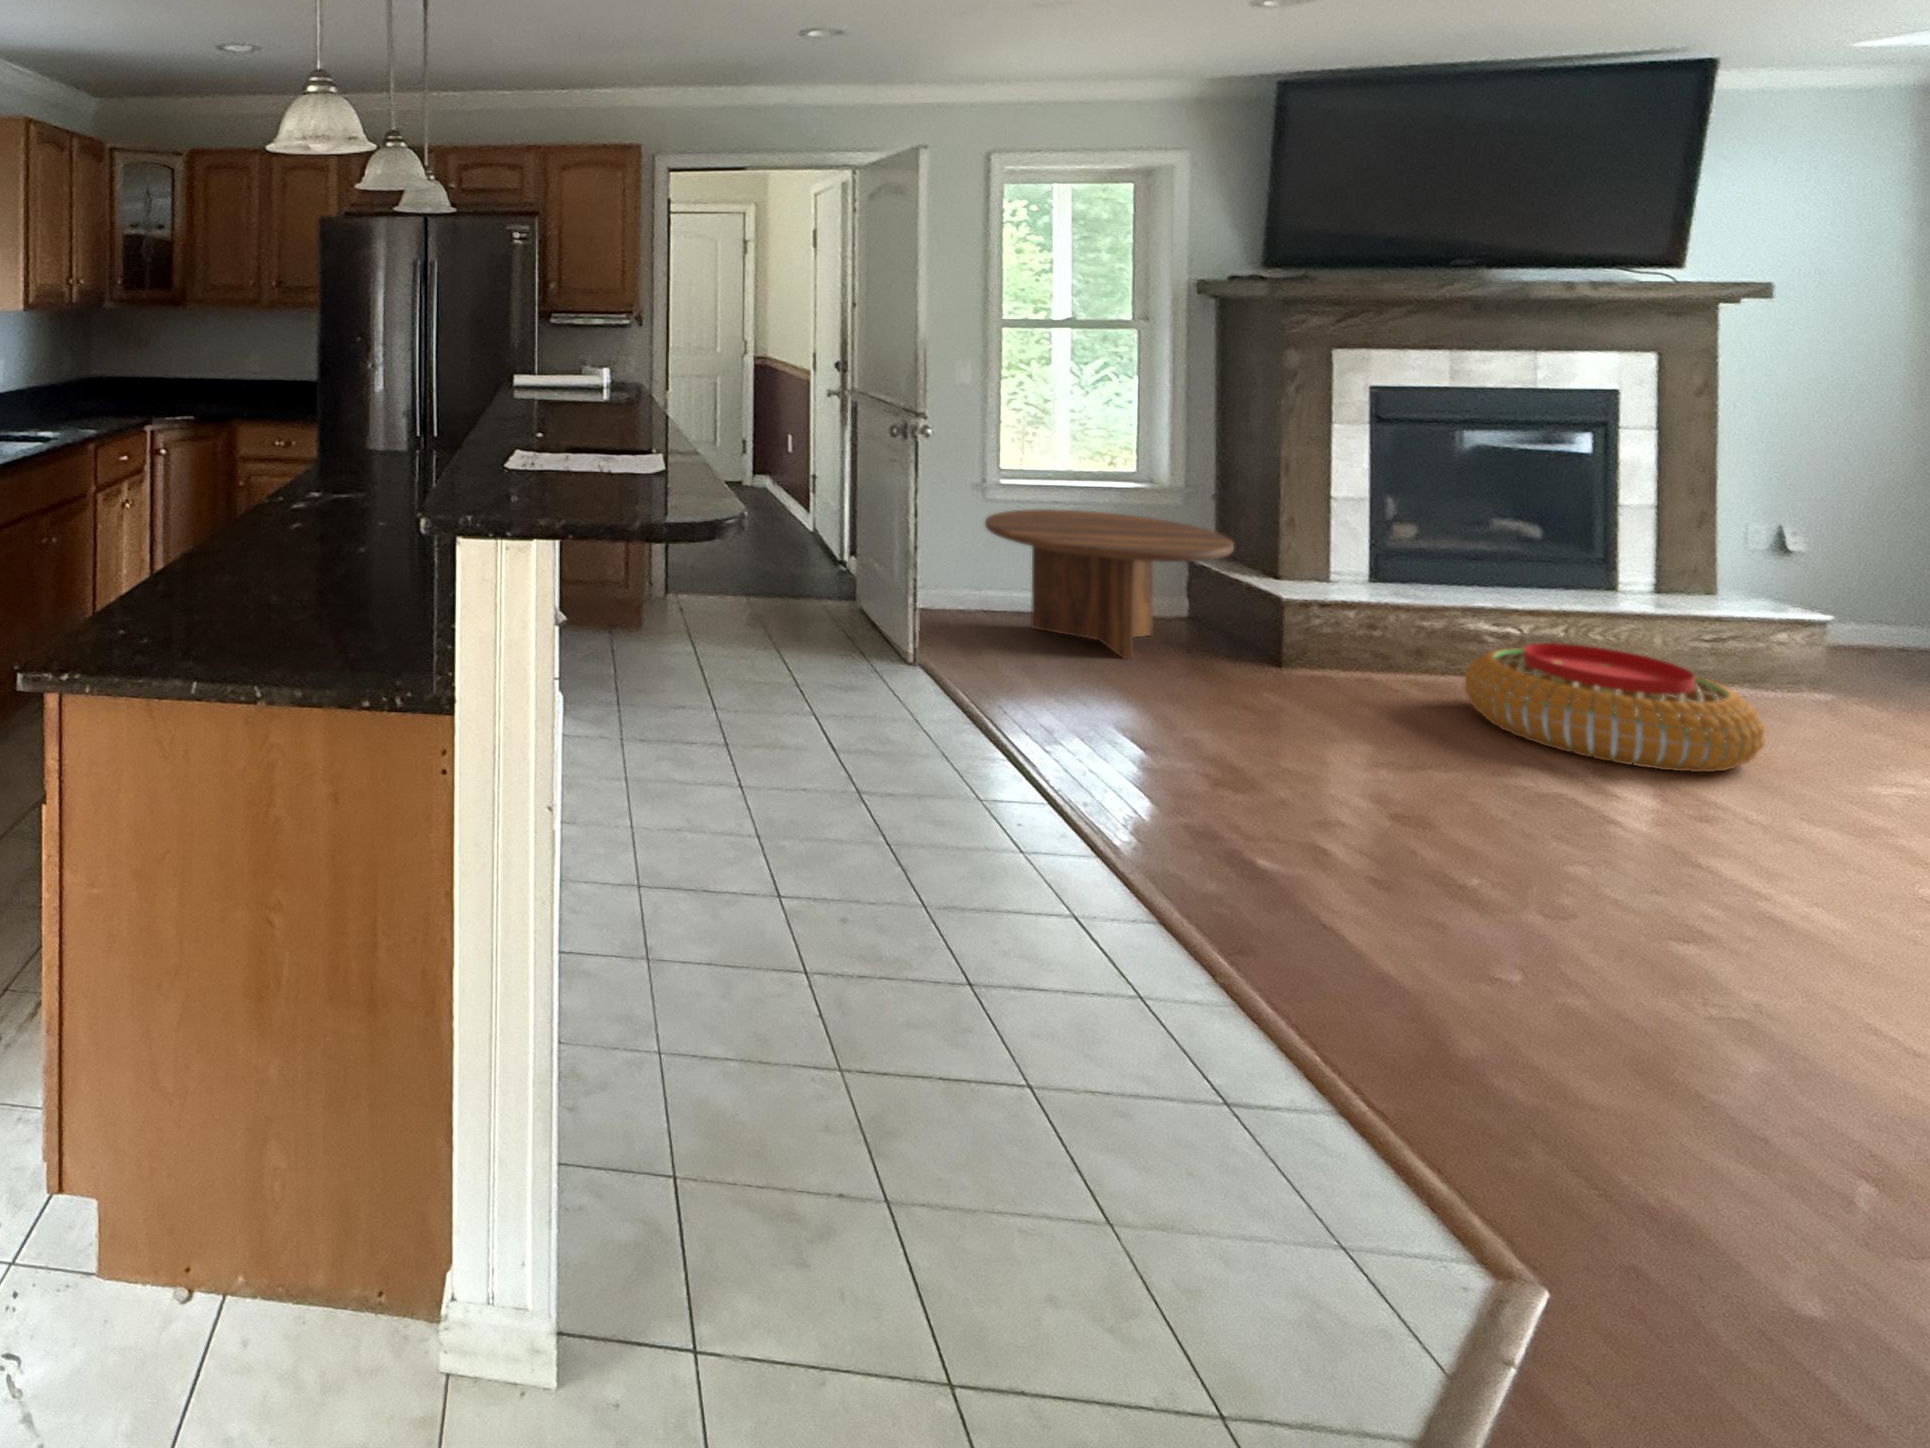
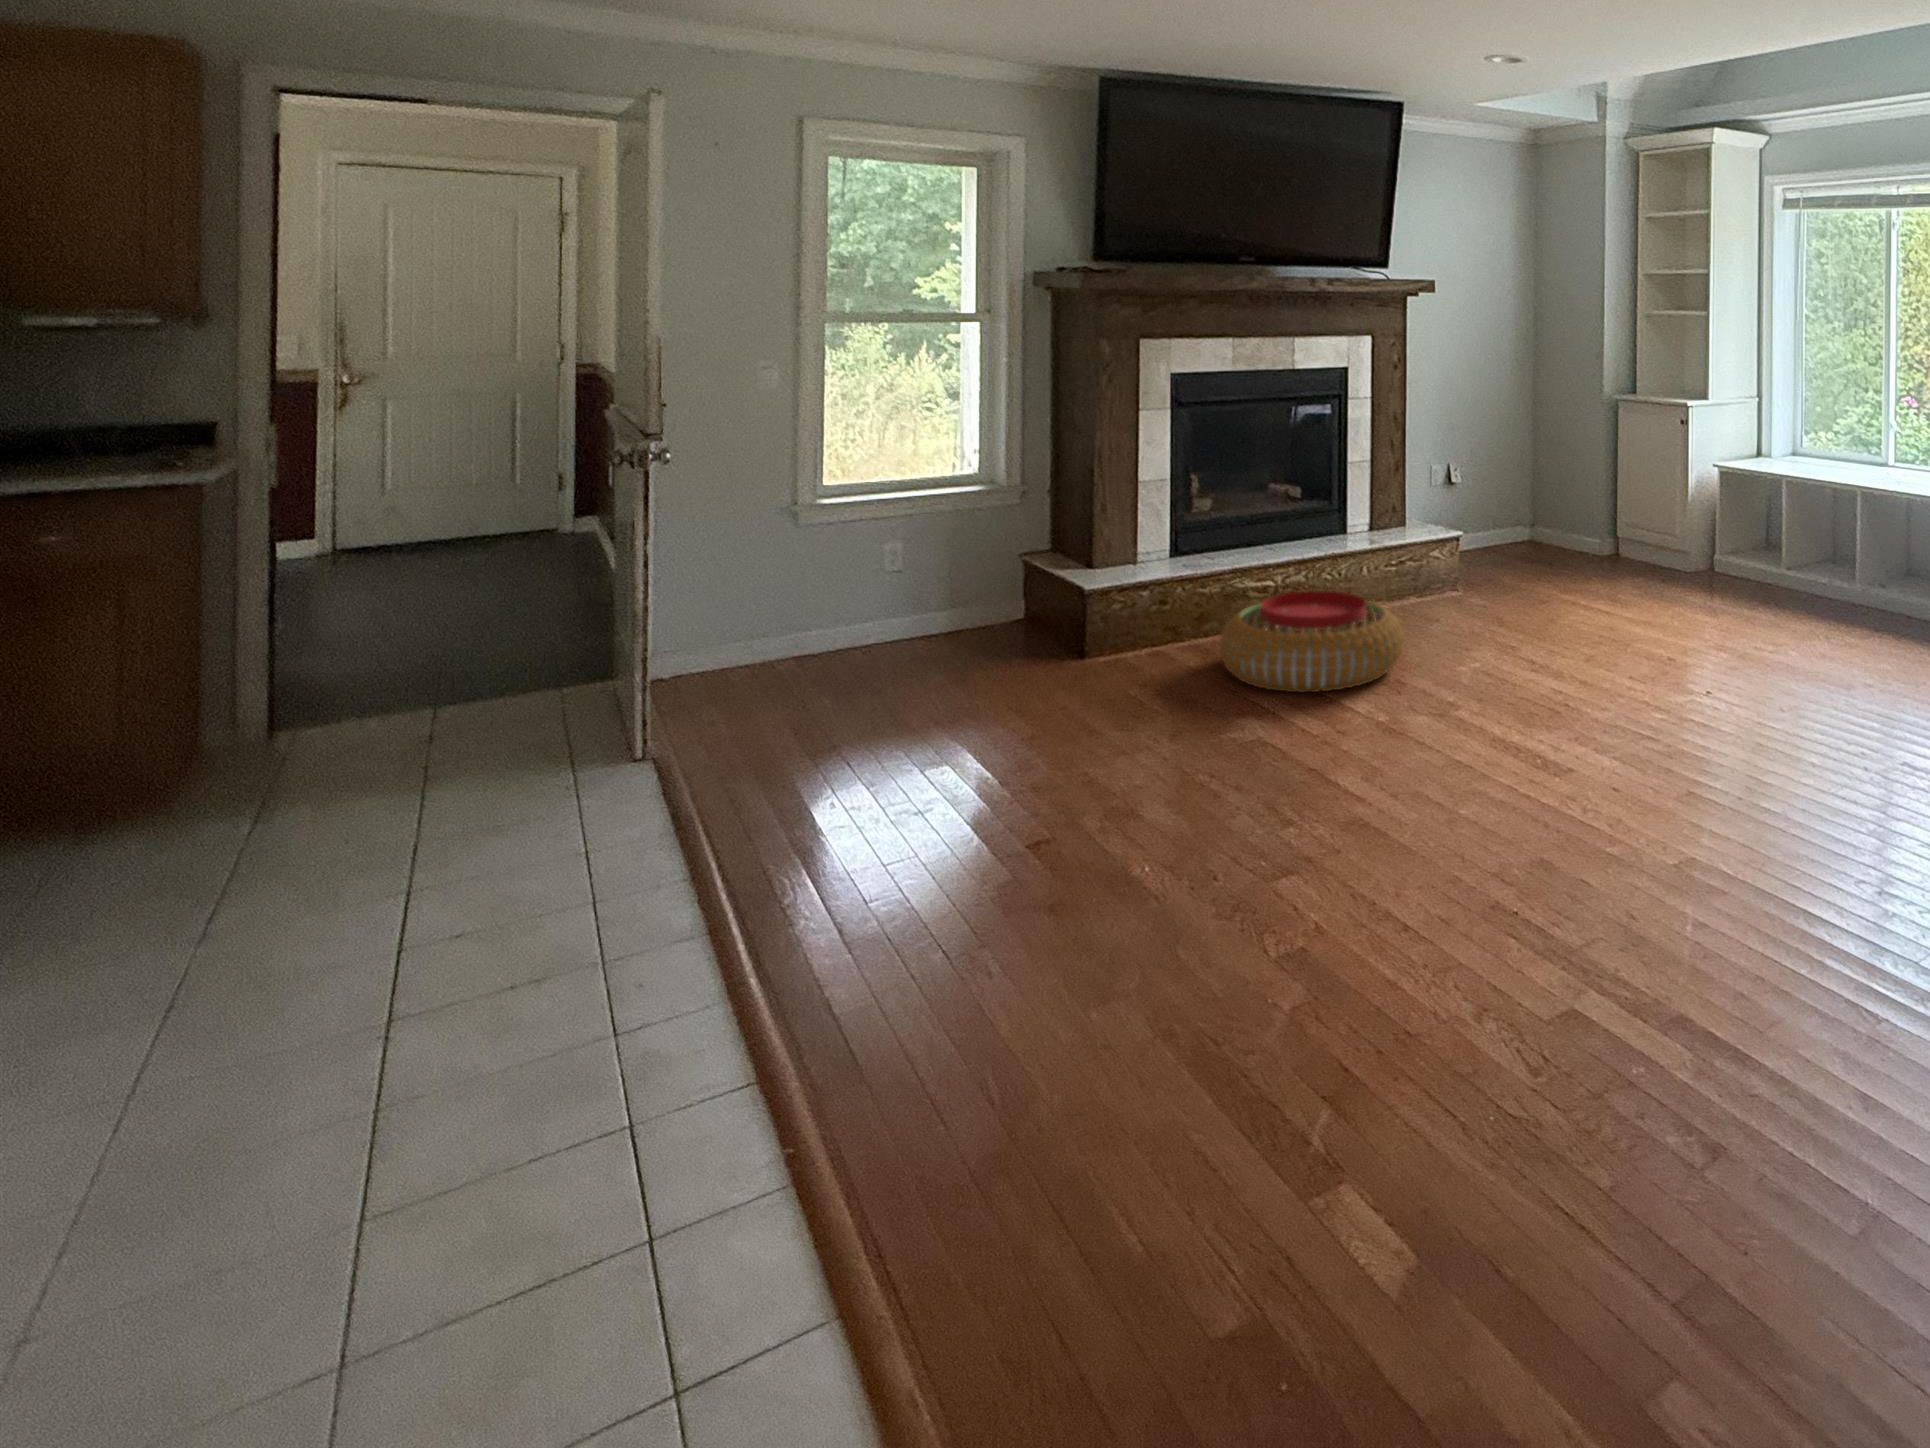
coffee table: present [985,509,1234,659] -> none [779,522,1046,686]

